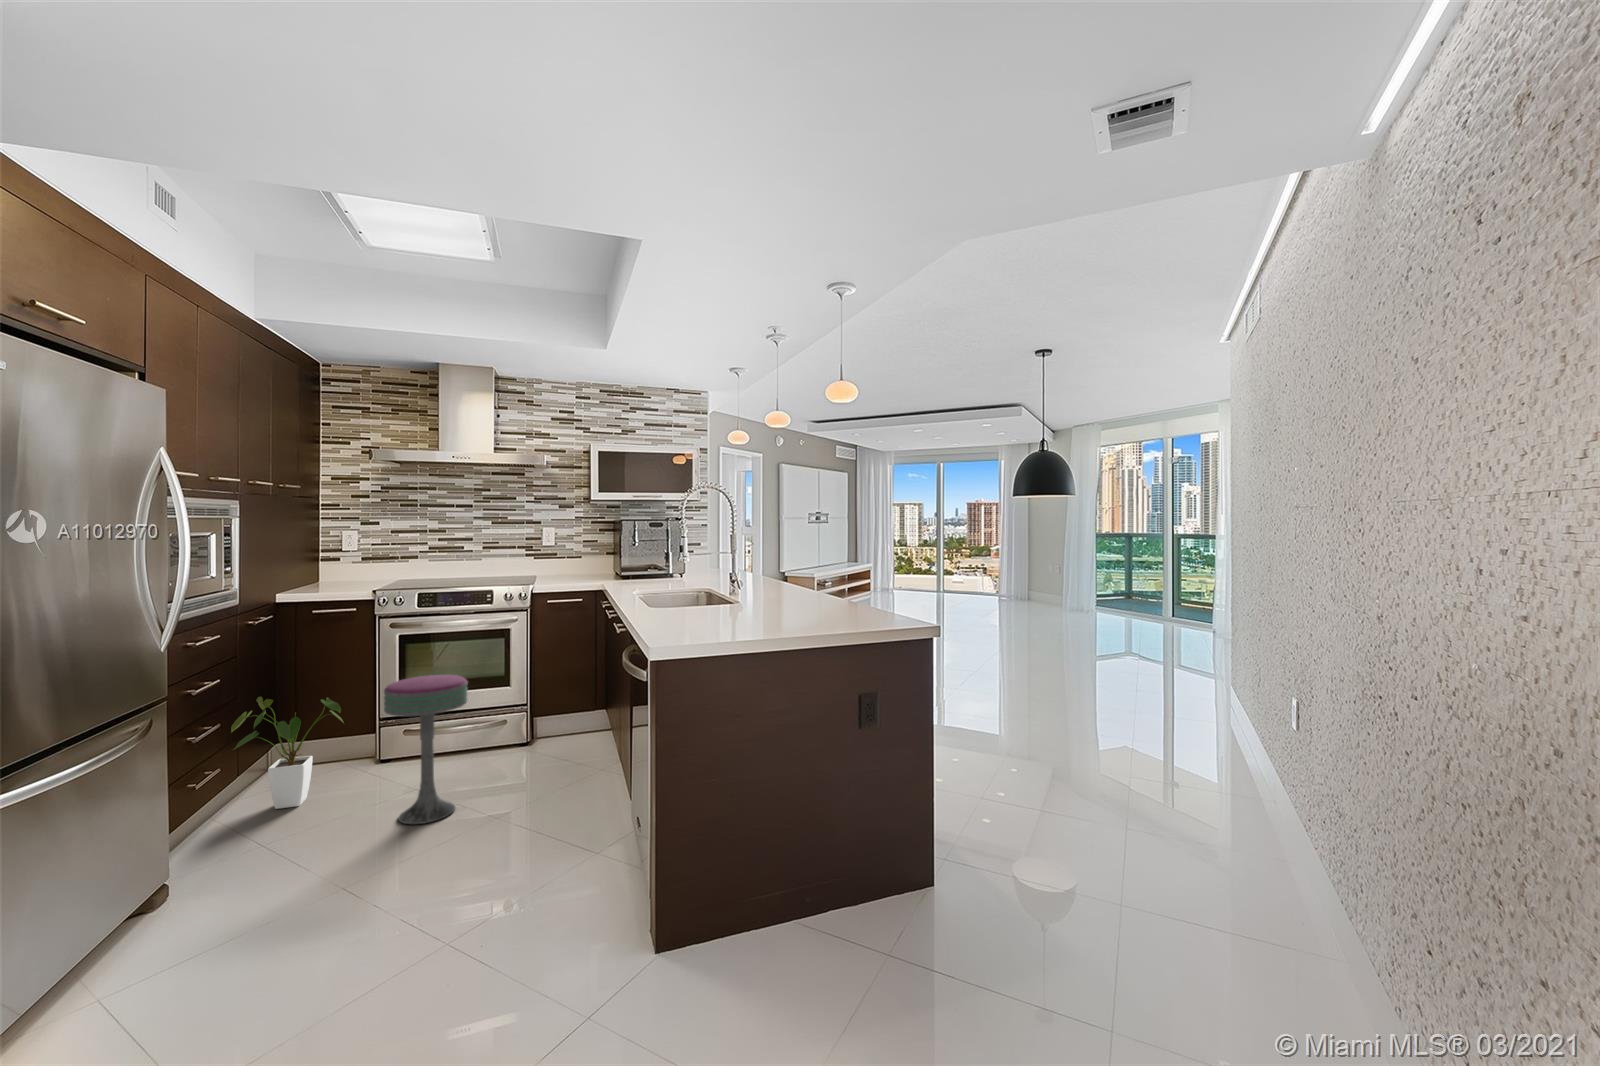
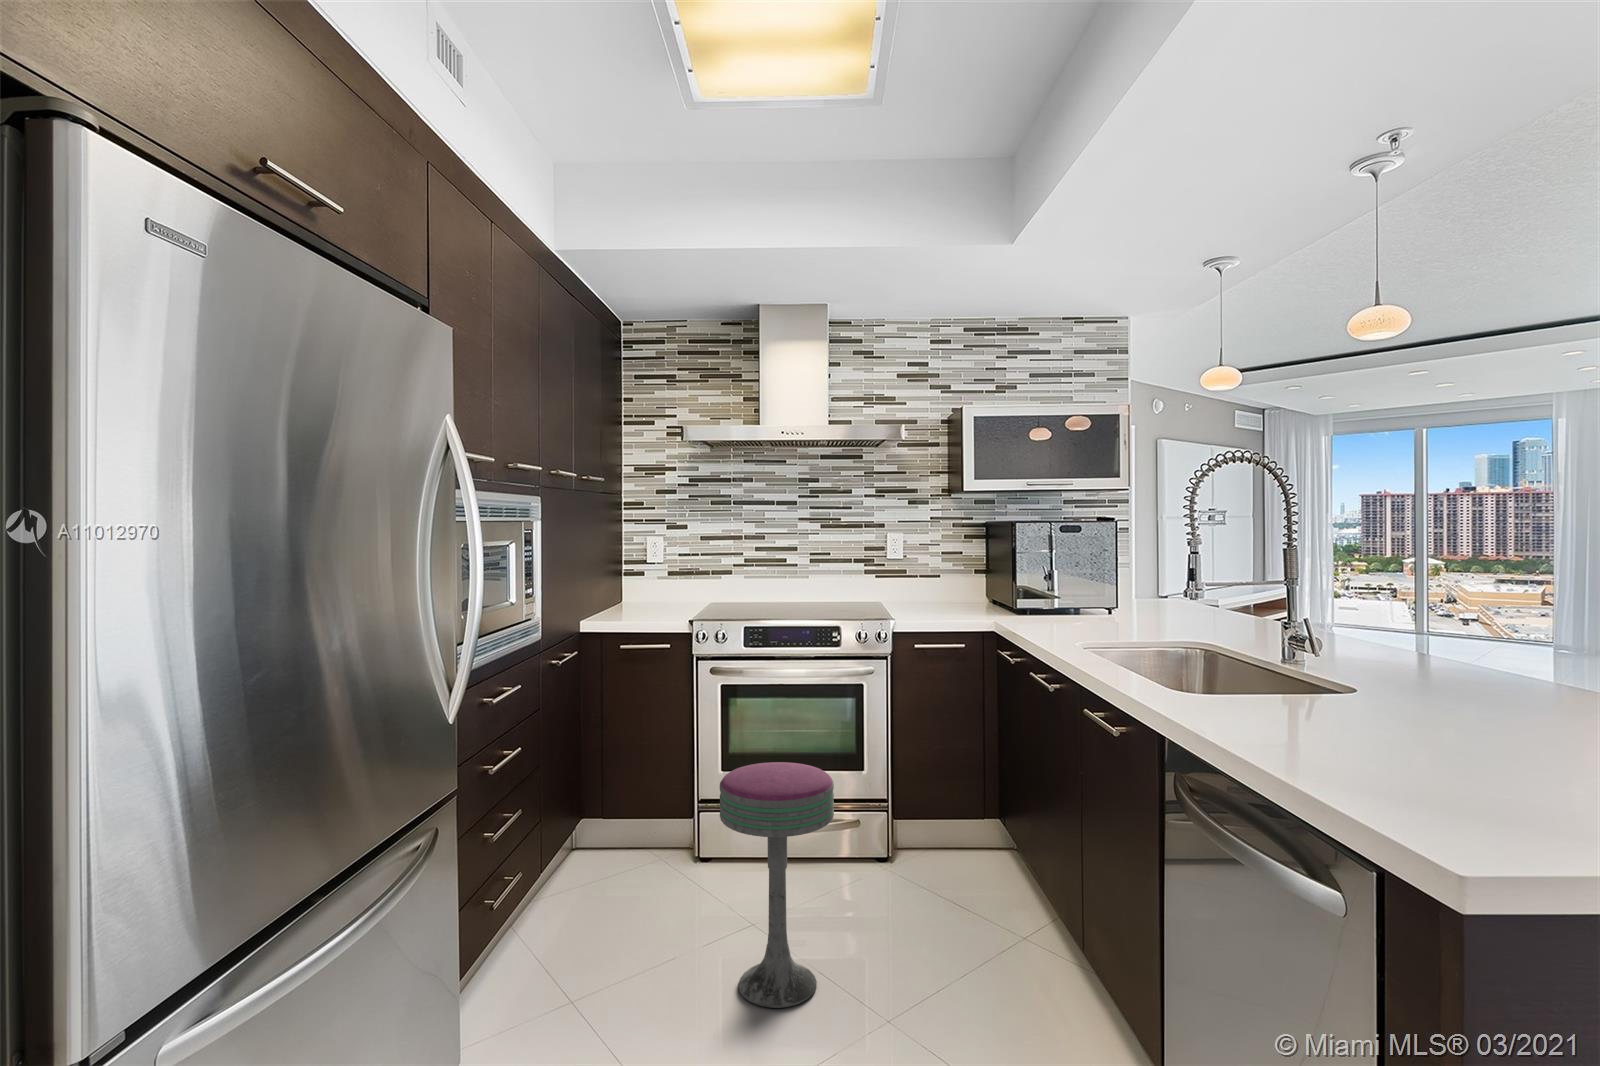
house plant: present [231,697,343,809] -> none [532,765,661,929]

